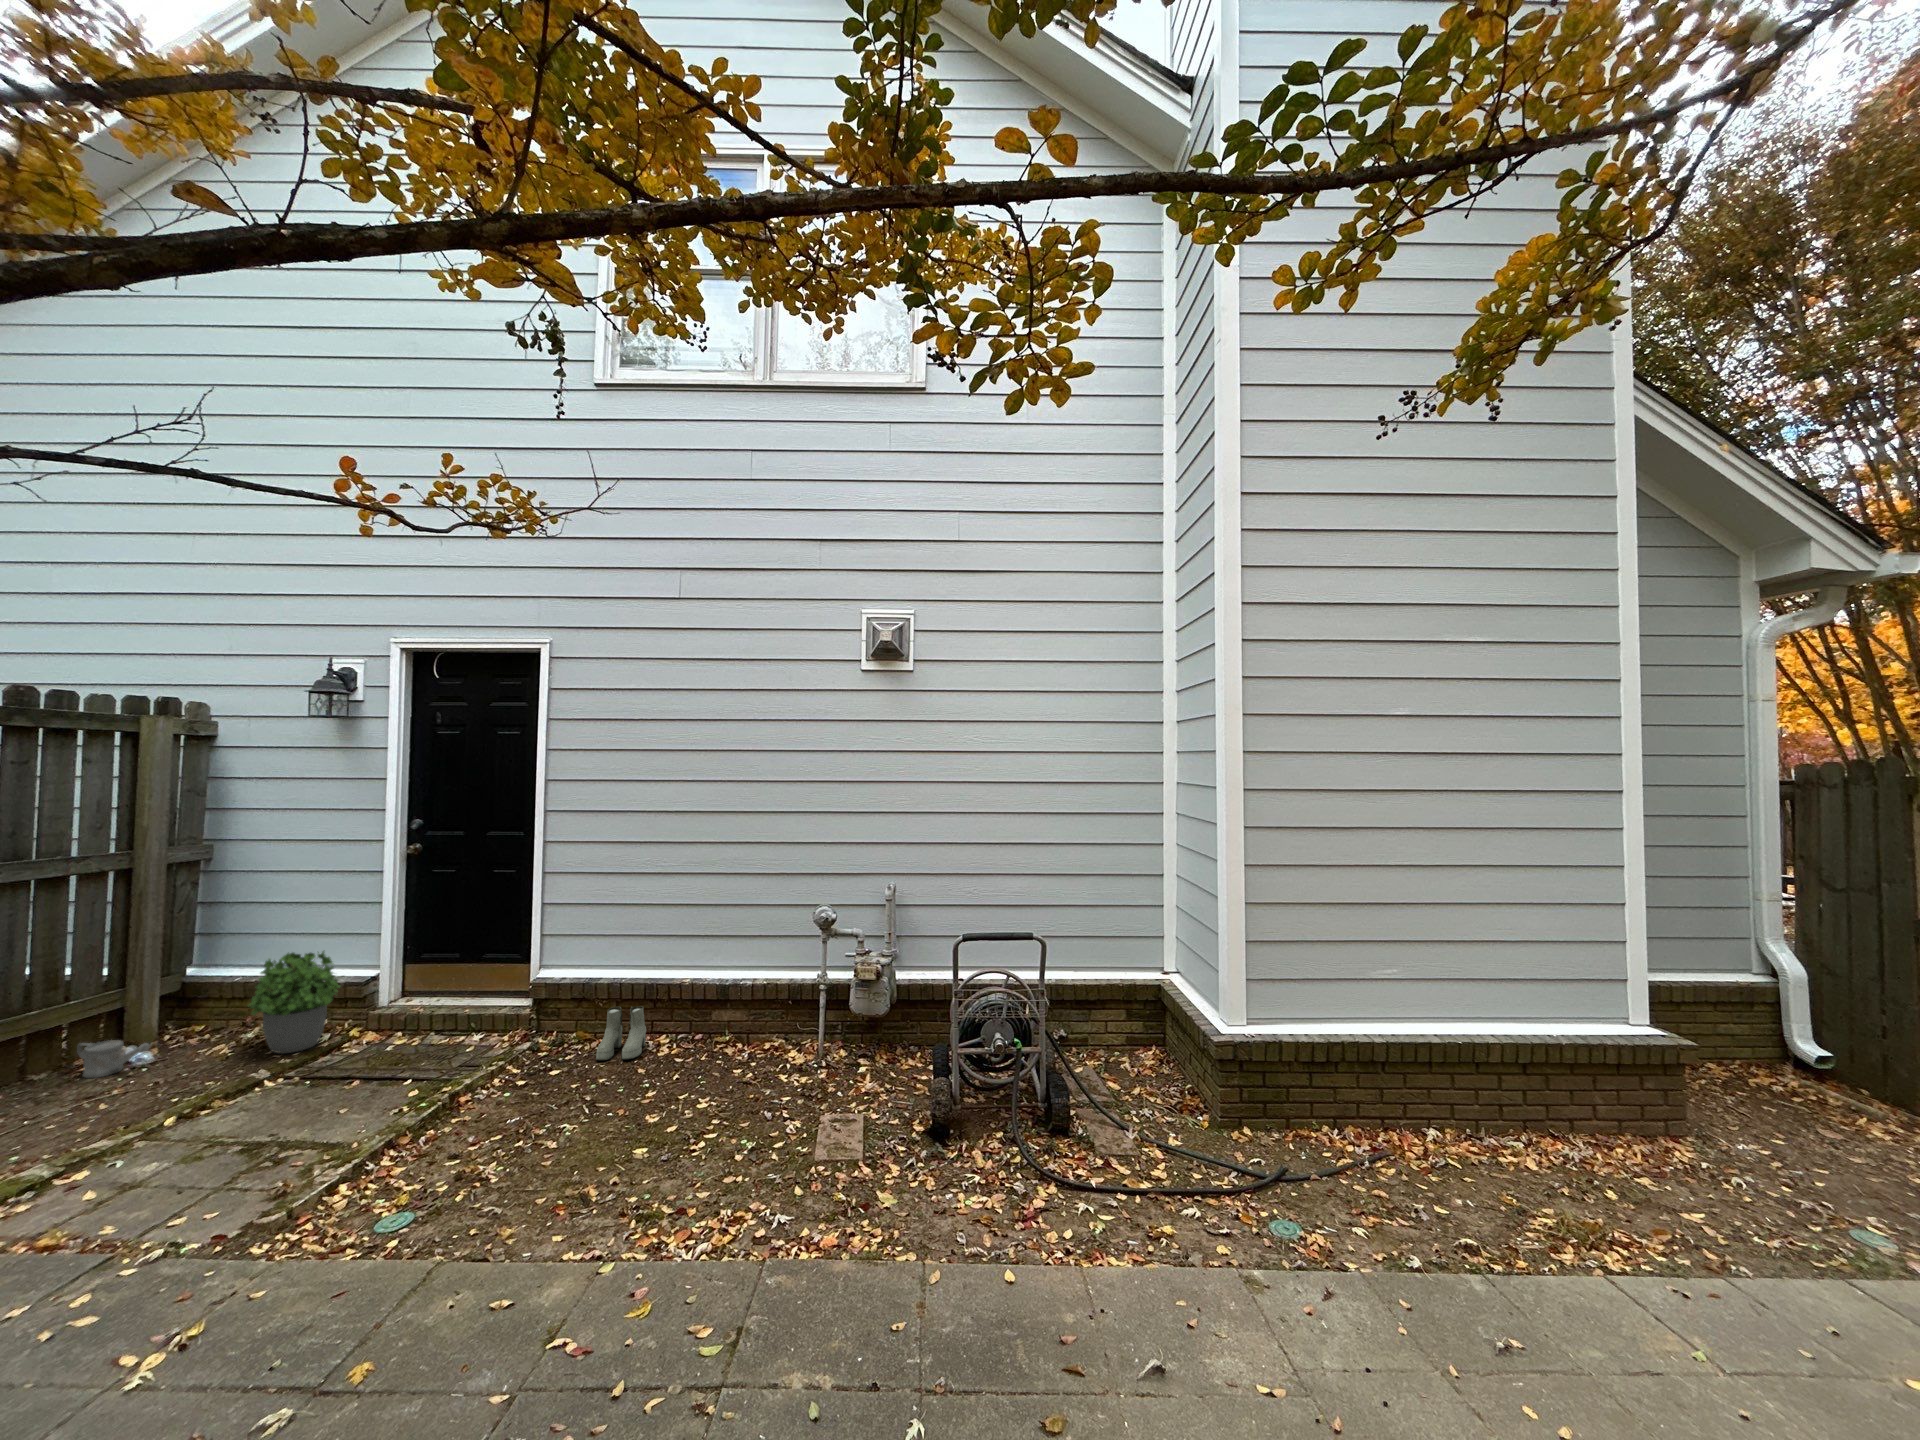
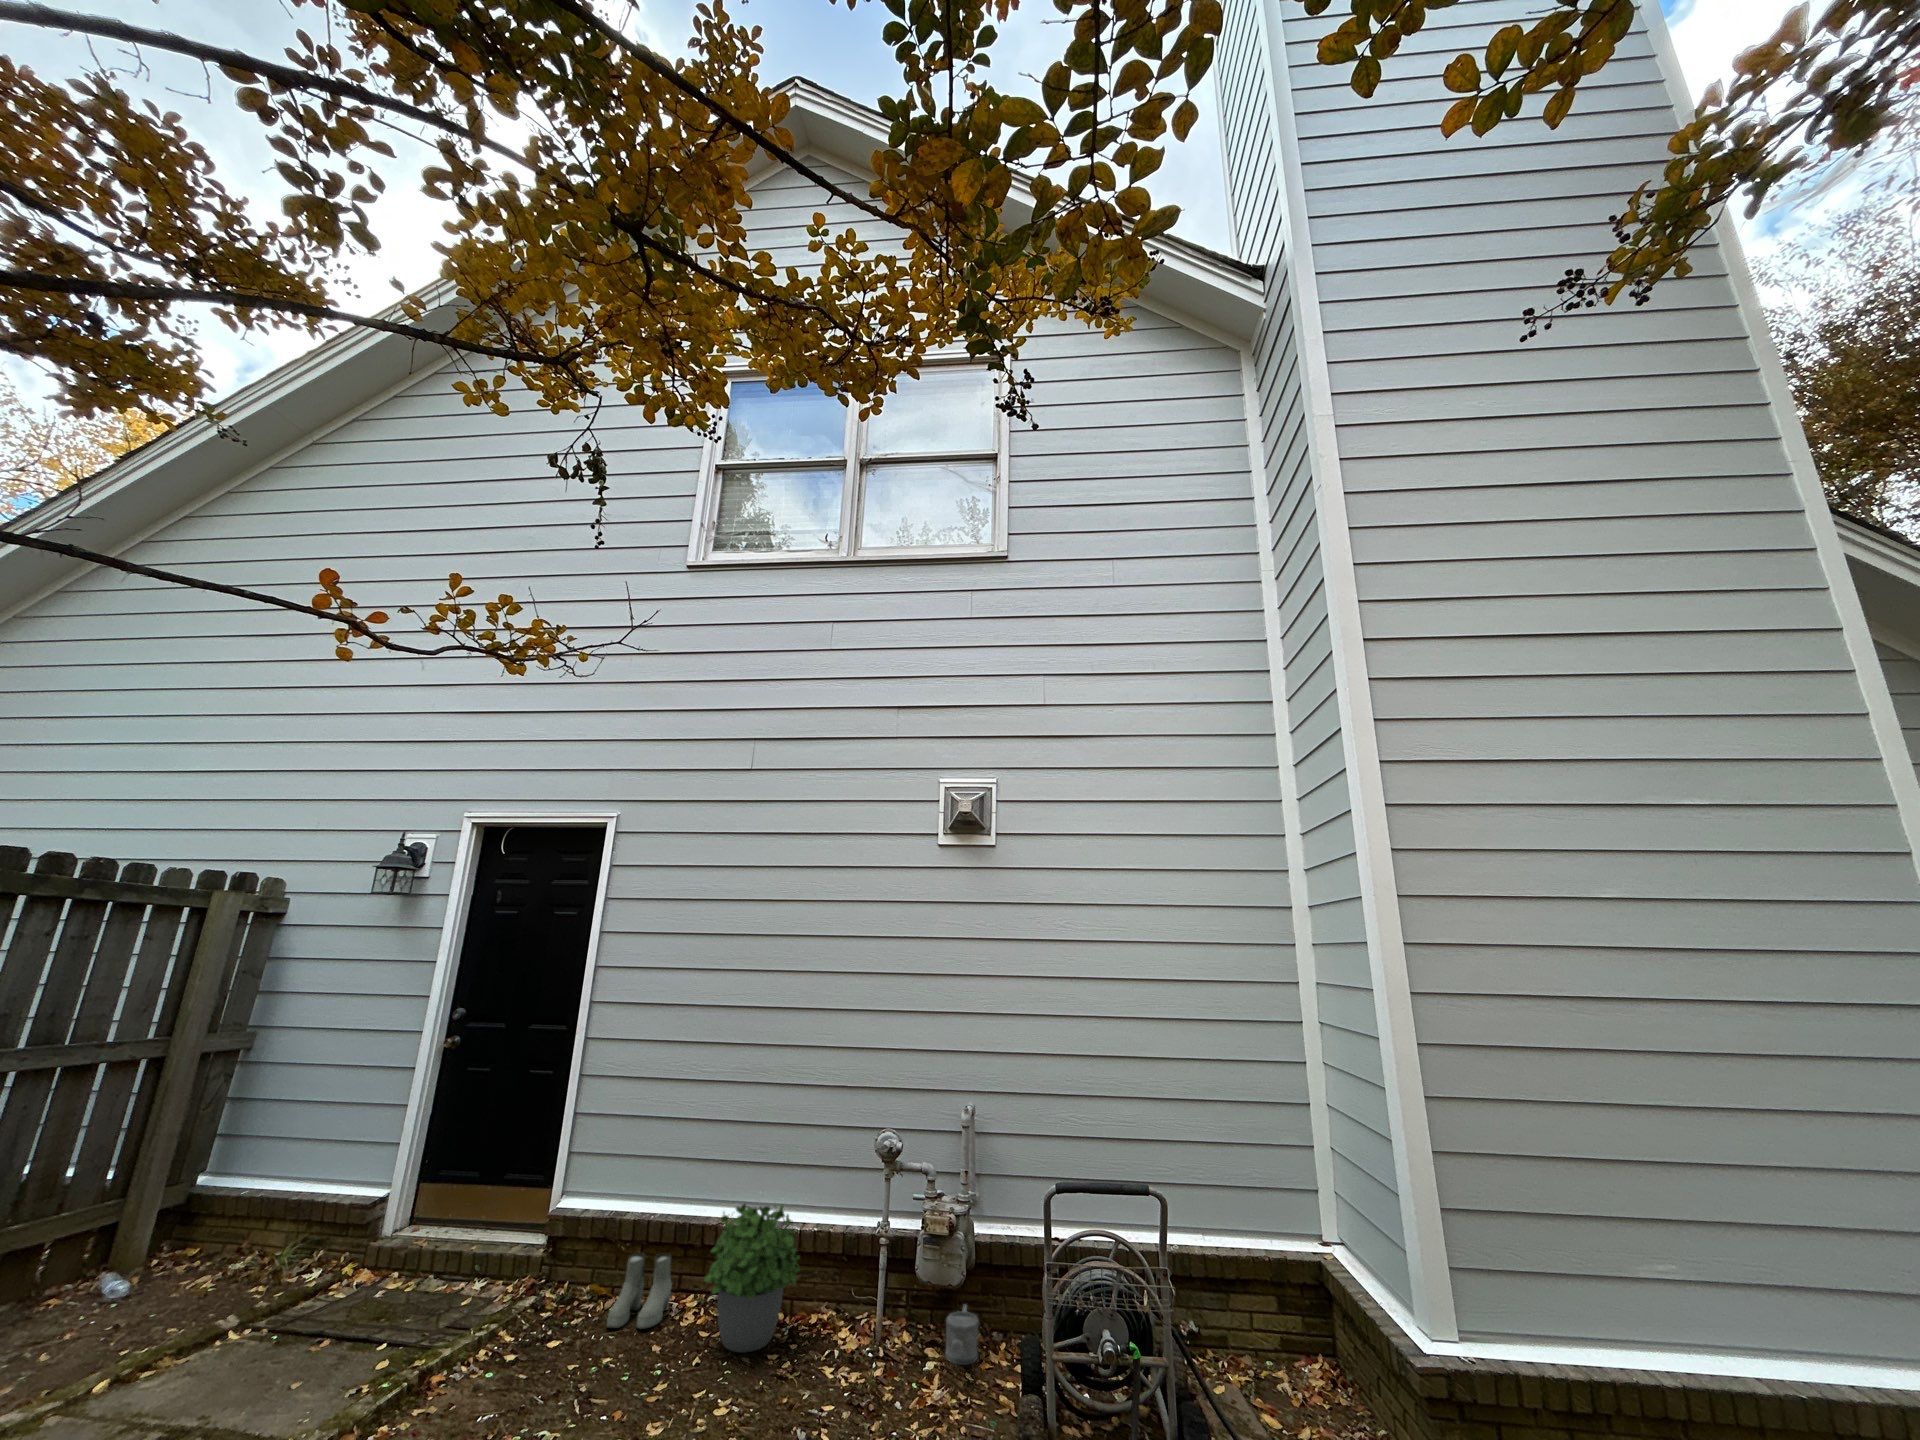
potted plant: present [248,951,340,1054] -> present [705,1204,800,1353]
watering can: present [77,1040,149,1078] -> present [945,1304,979,1365]

